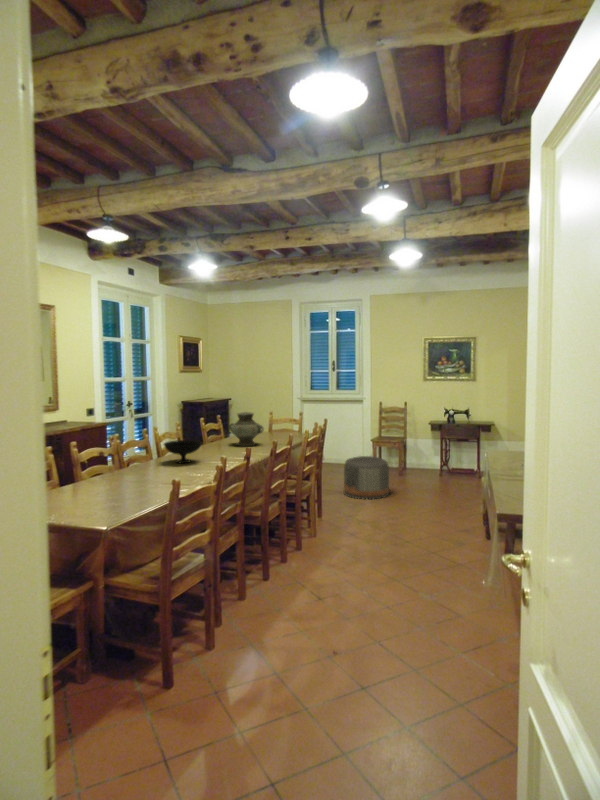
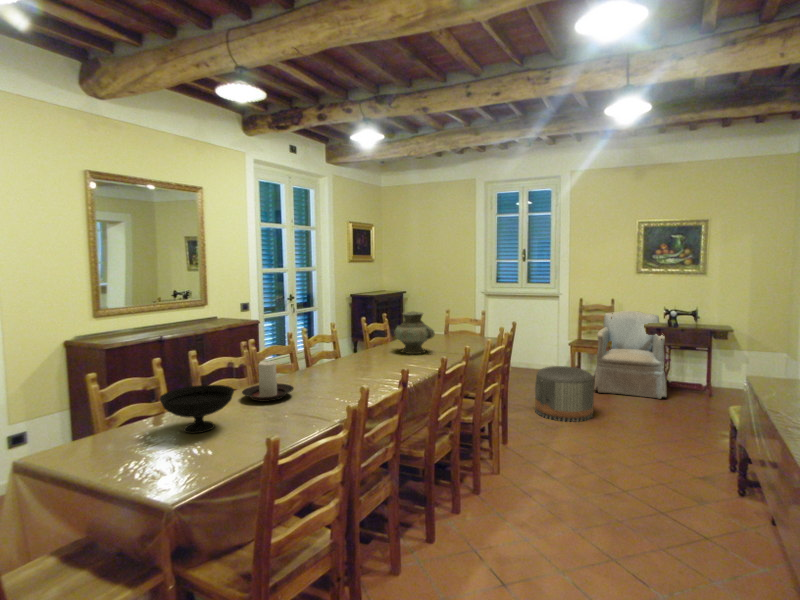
armchair: none [390,411,446,481] -> present [593,311,667,399]
bowl: present [164,440,202,463] -> present [159,385,234,433]
candle holder: none [121,447,161,478] -> present [242,361,294,402]

